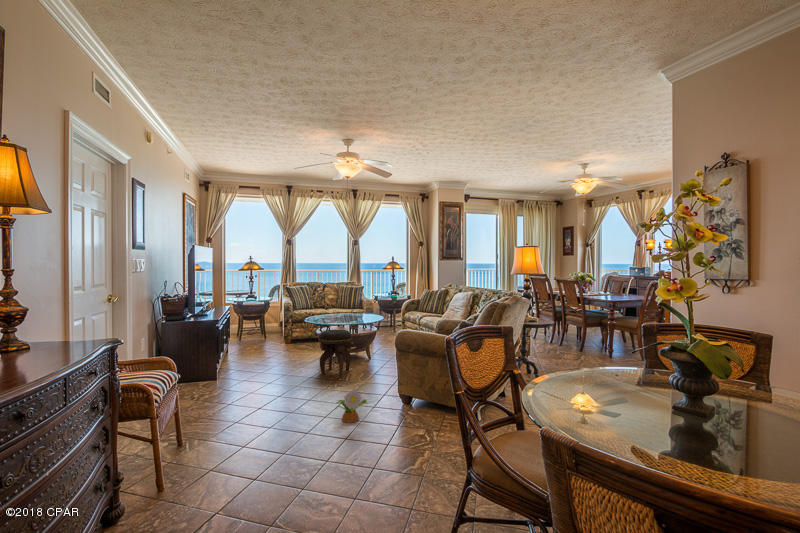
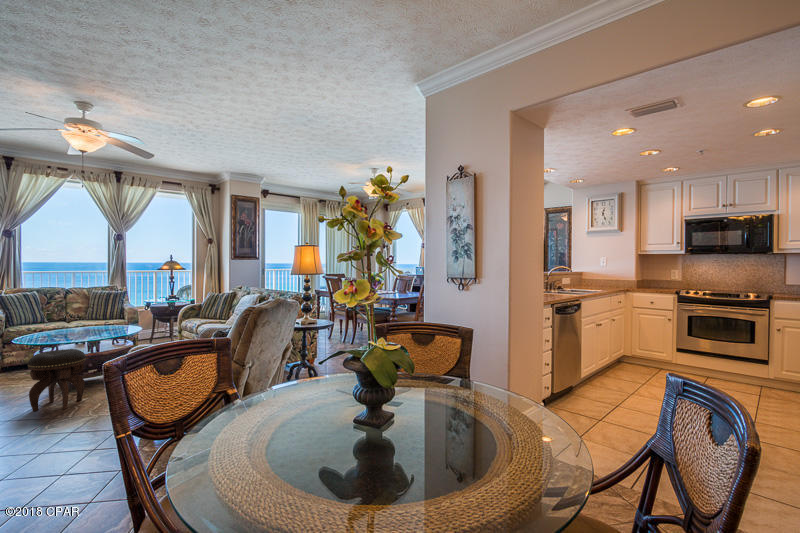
decorative plant: present [337,390,367,423] -> none [20,432,82,477]

